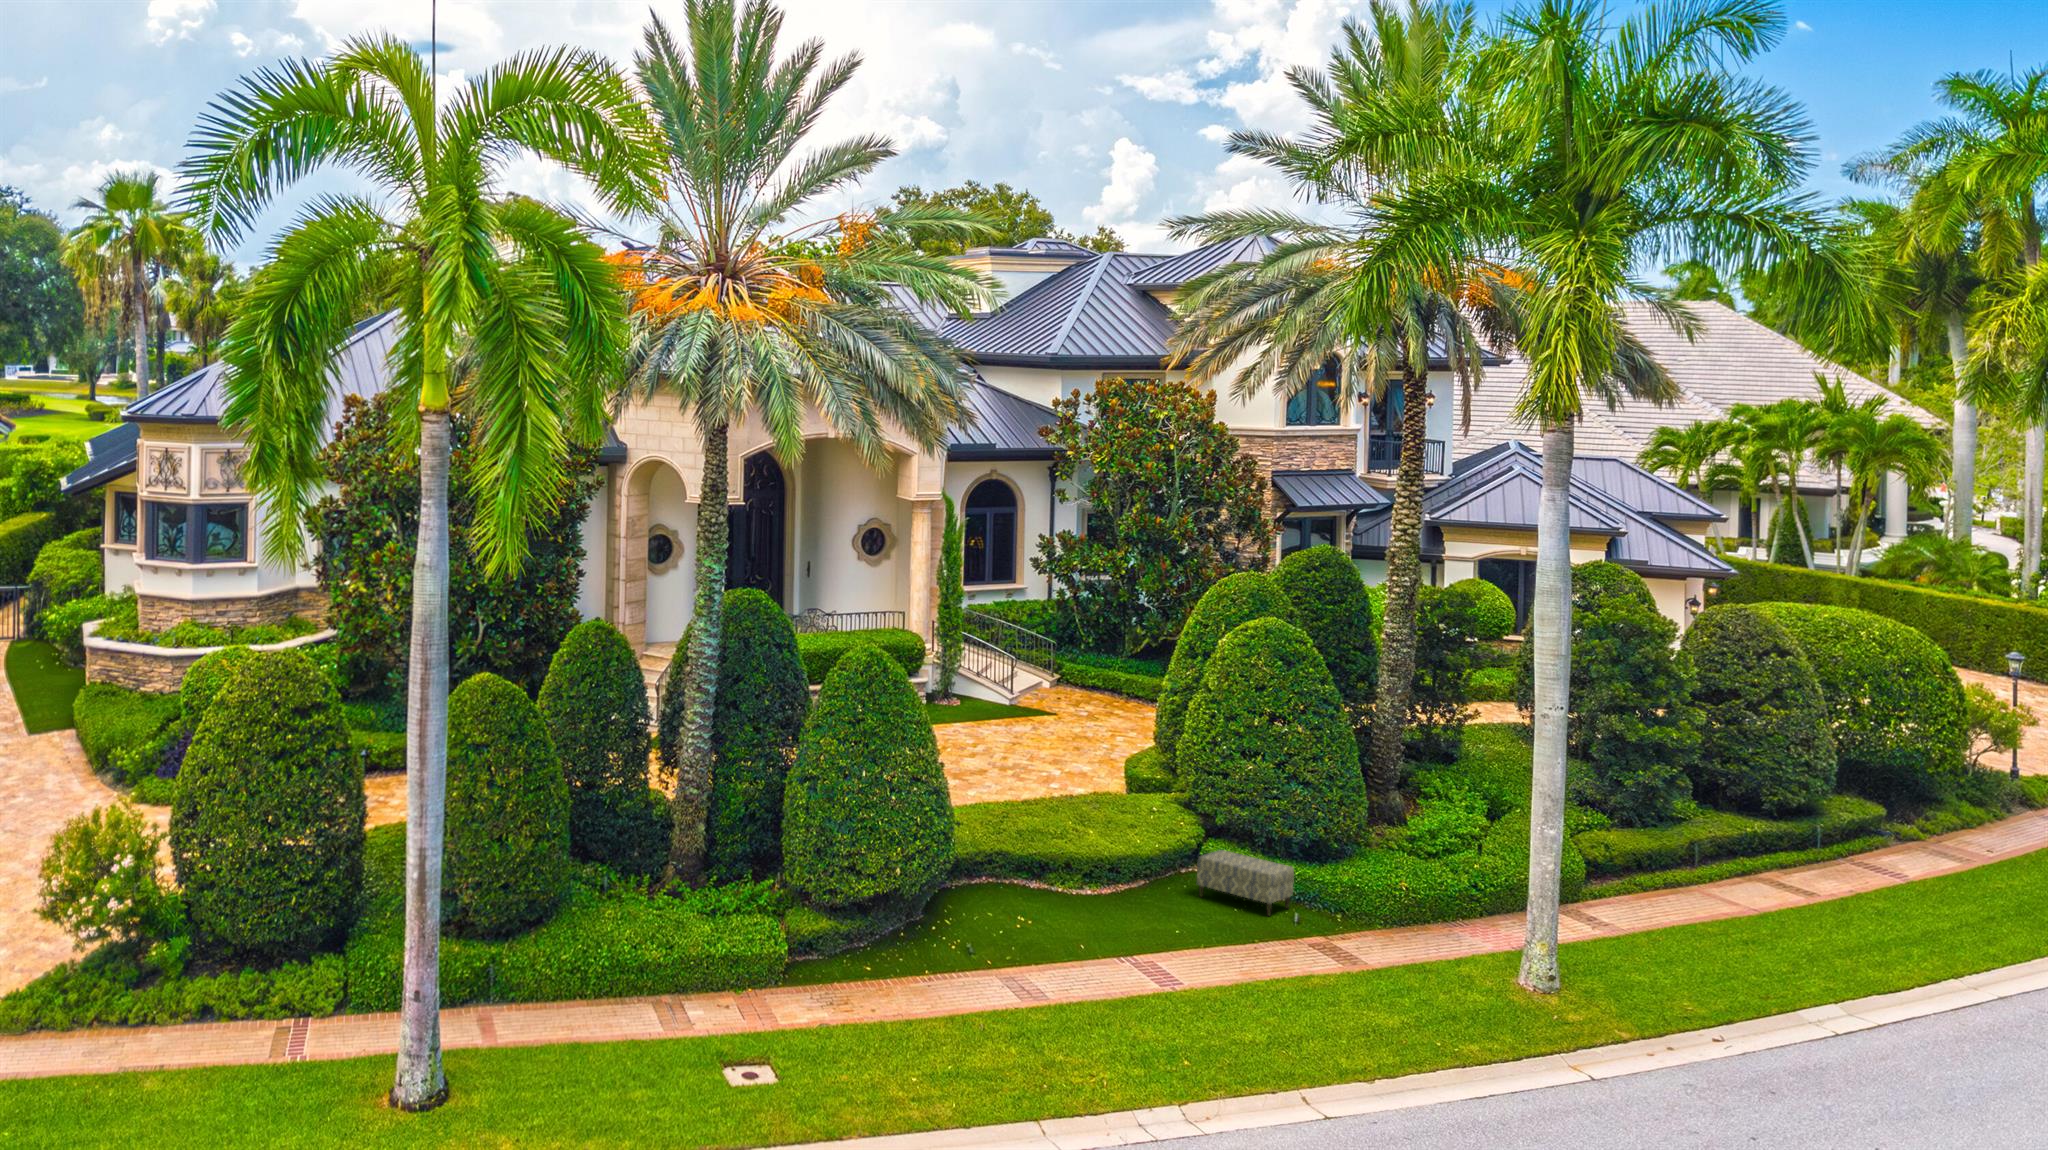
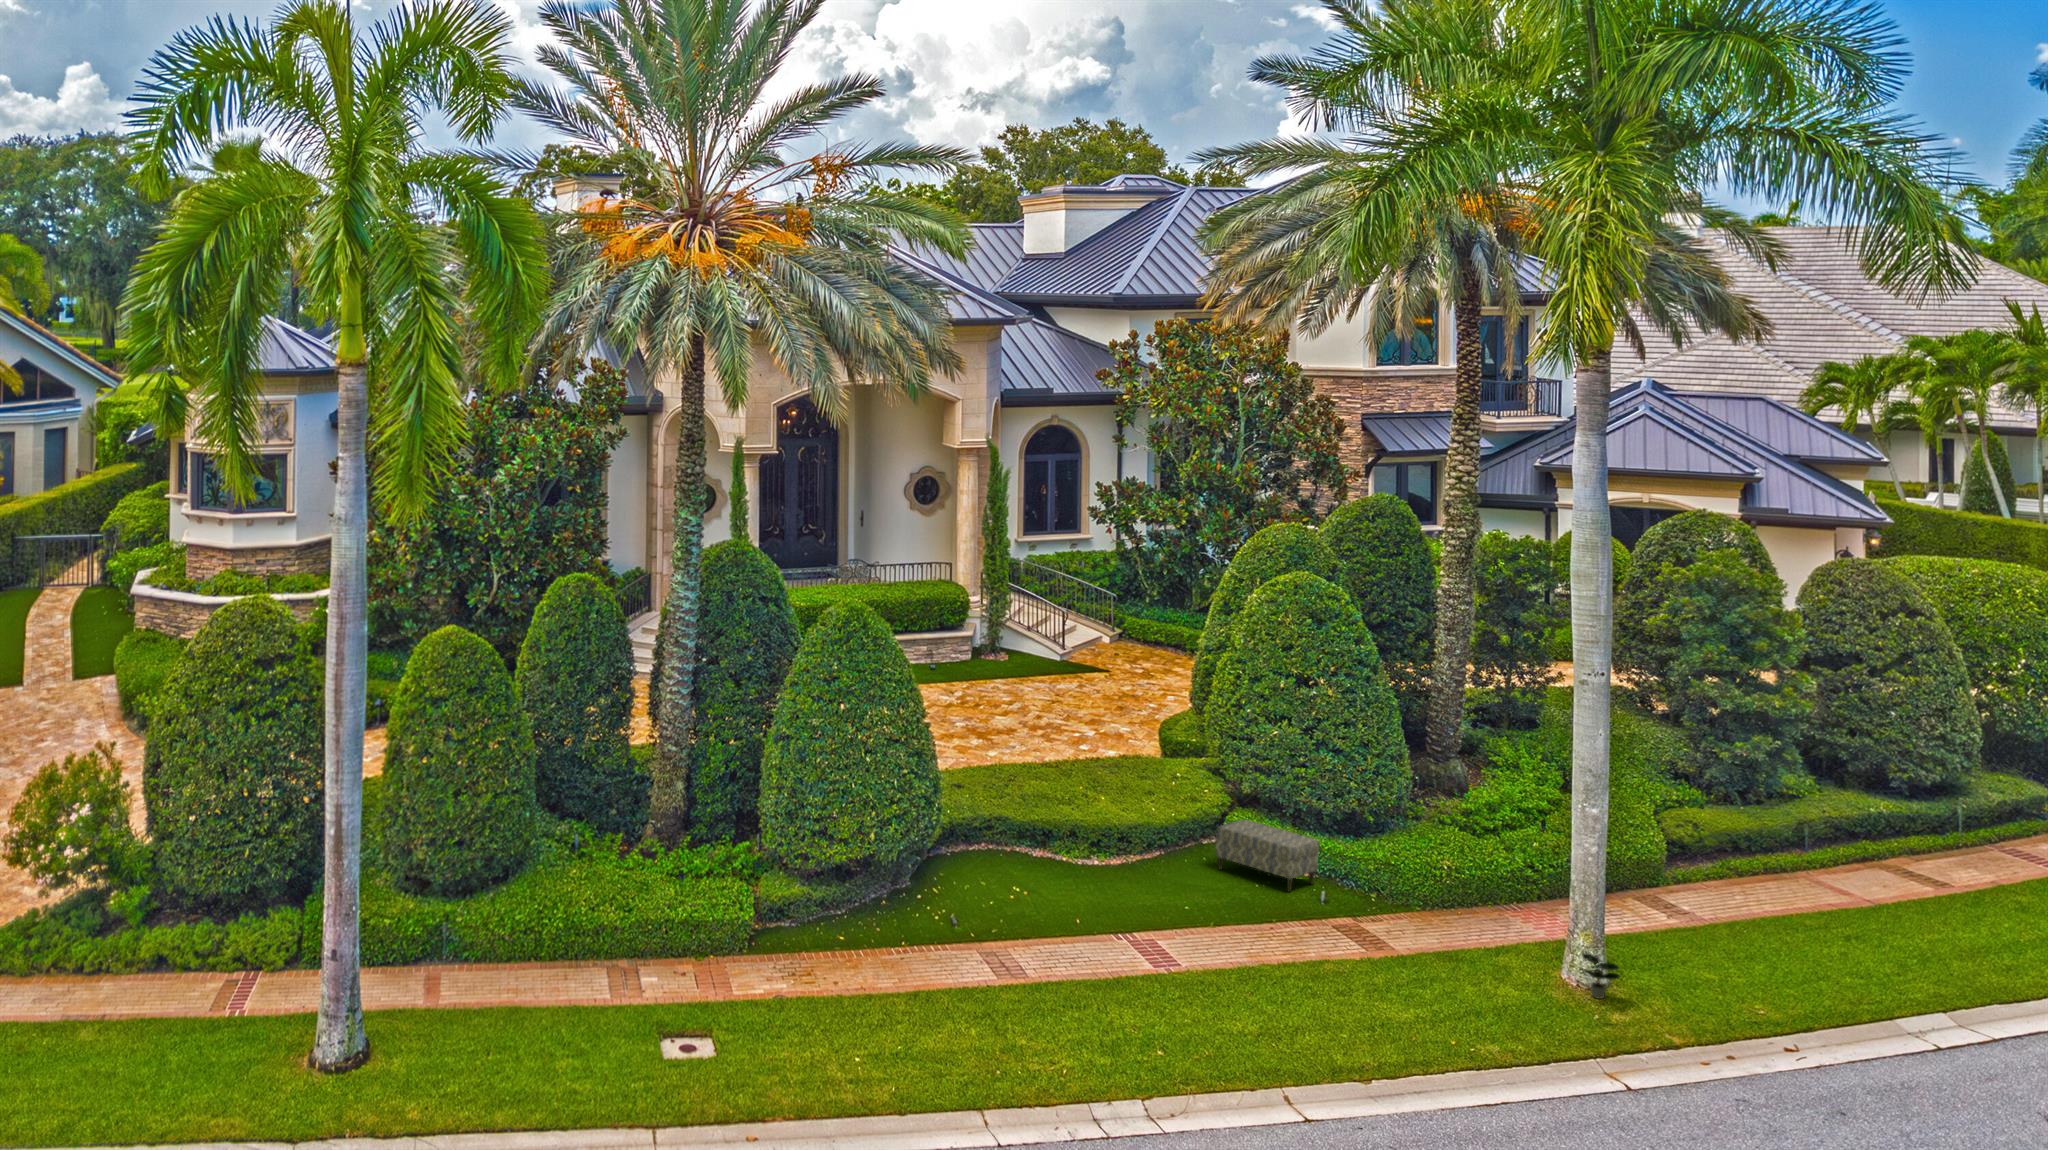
potted plant: none [1549,963,1585,1005] -> present [1582,953,1620,999]

